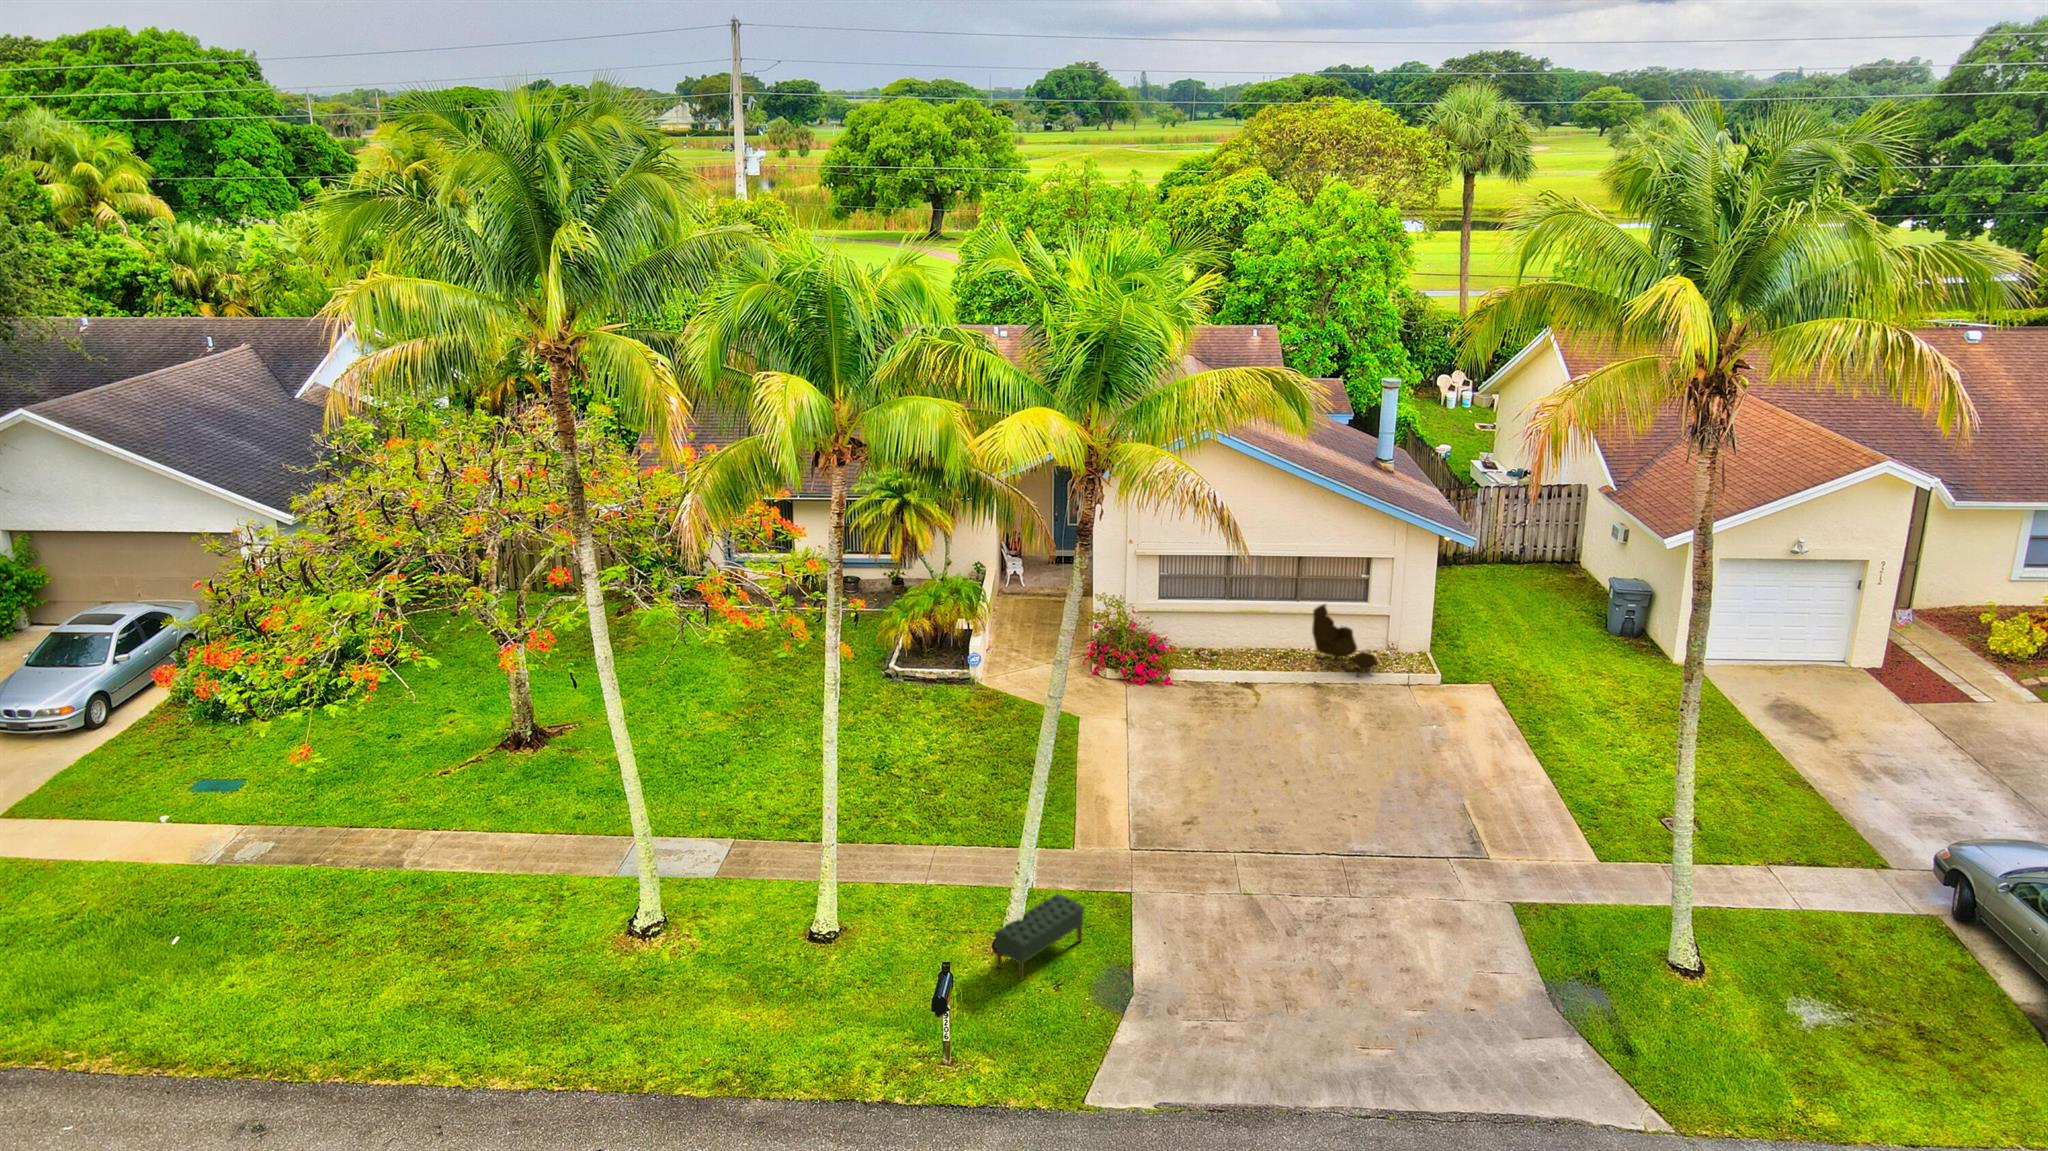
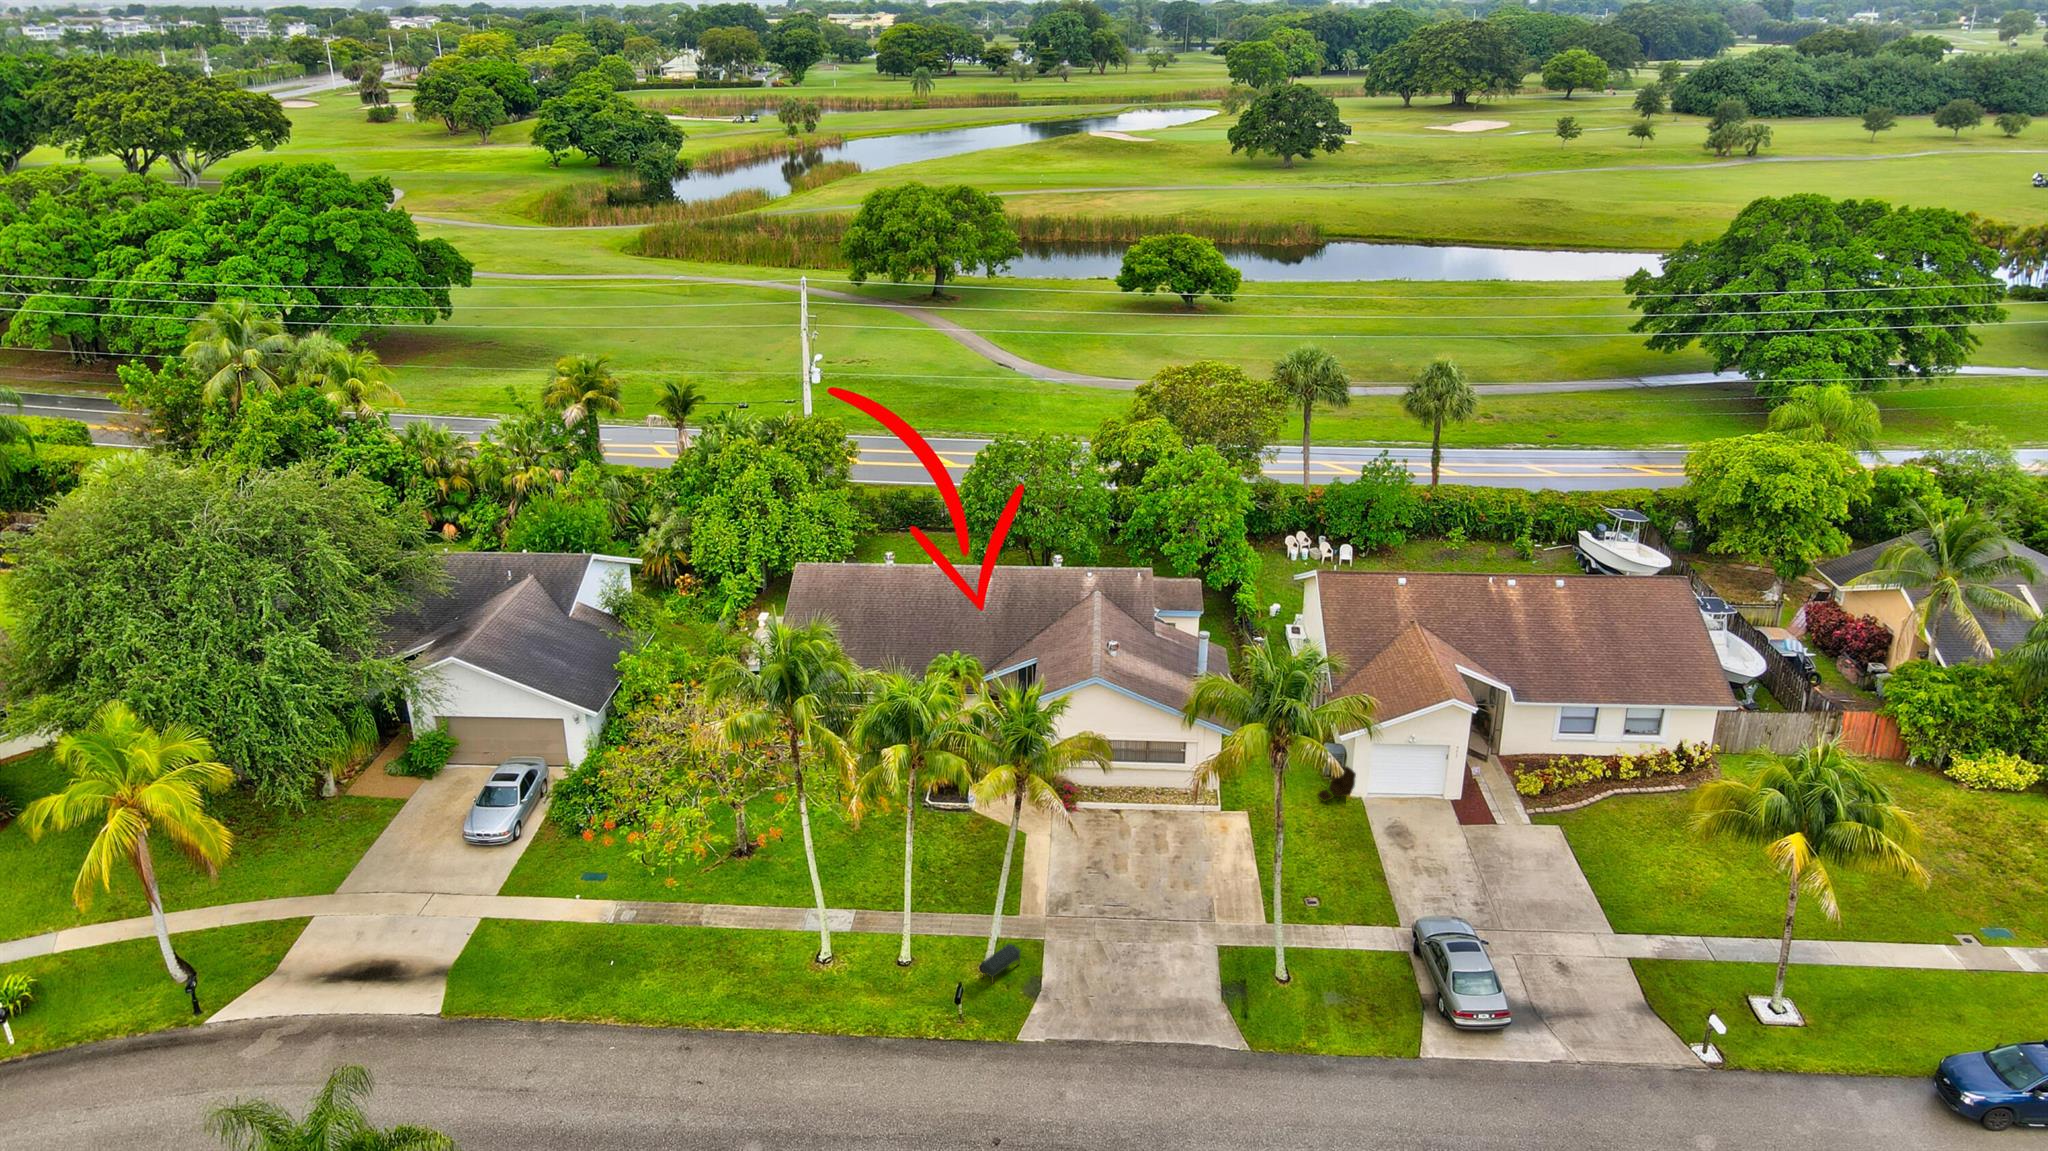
lounge chair: present [1312,604,1377,675] -> present [1318,766,1356,802]

